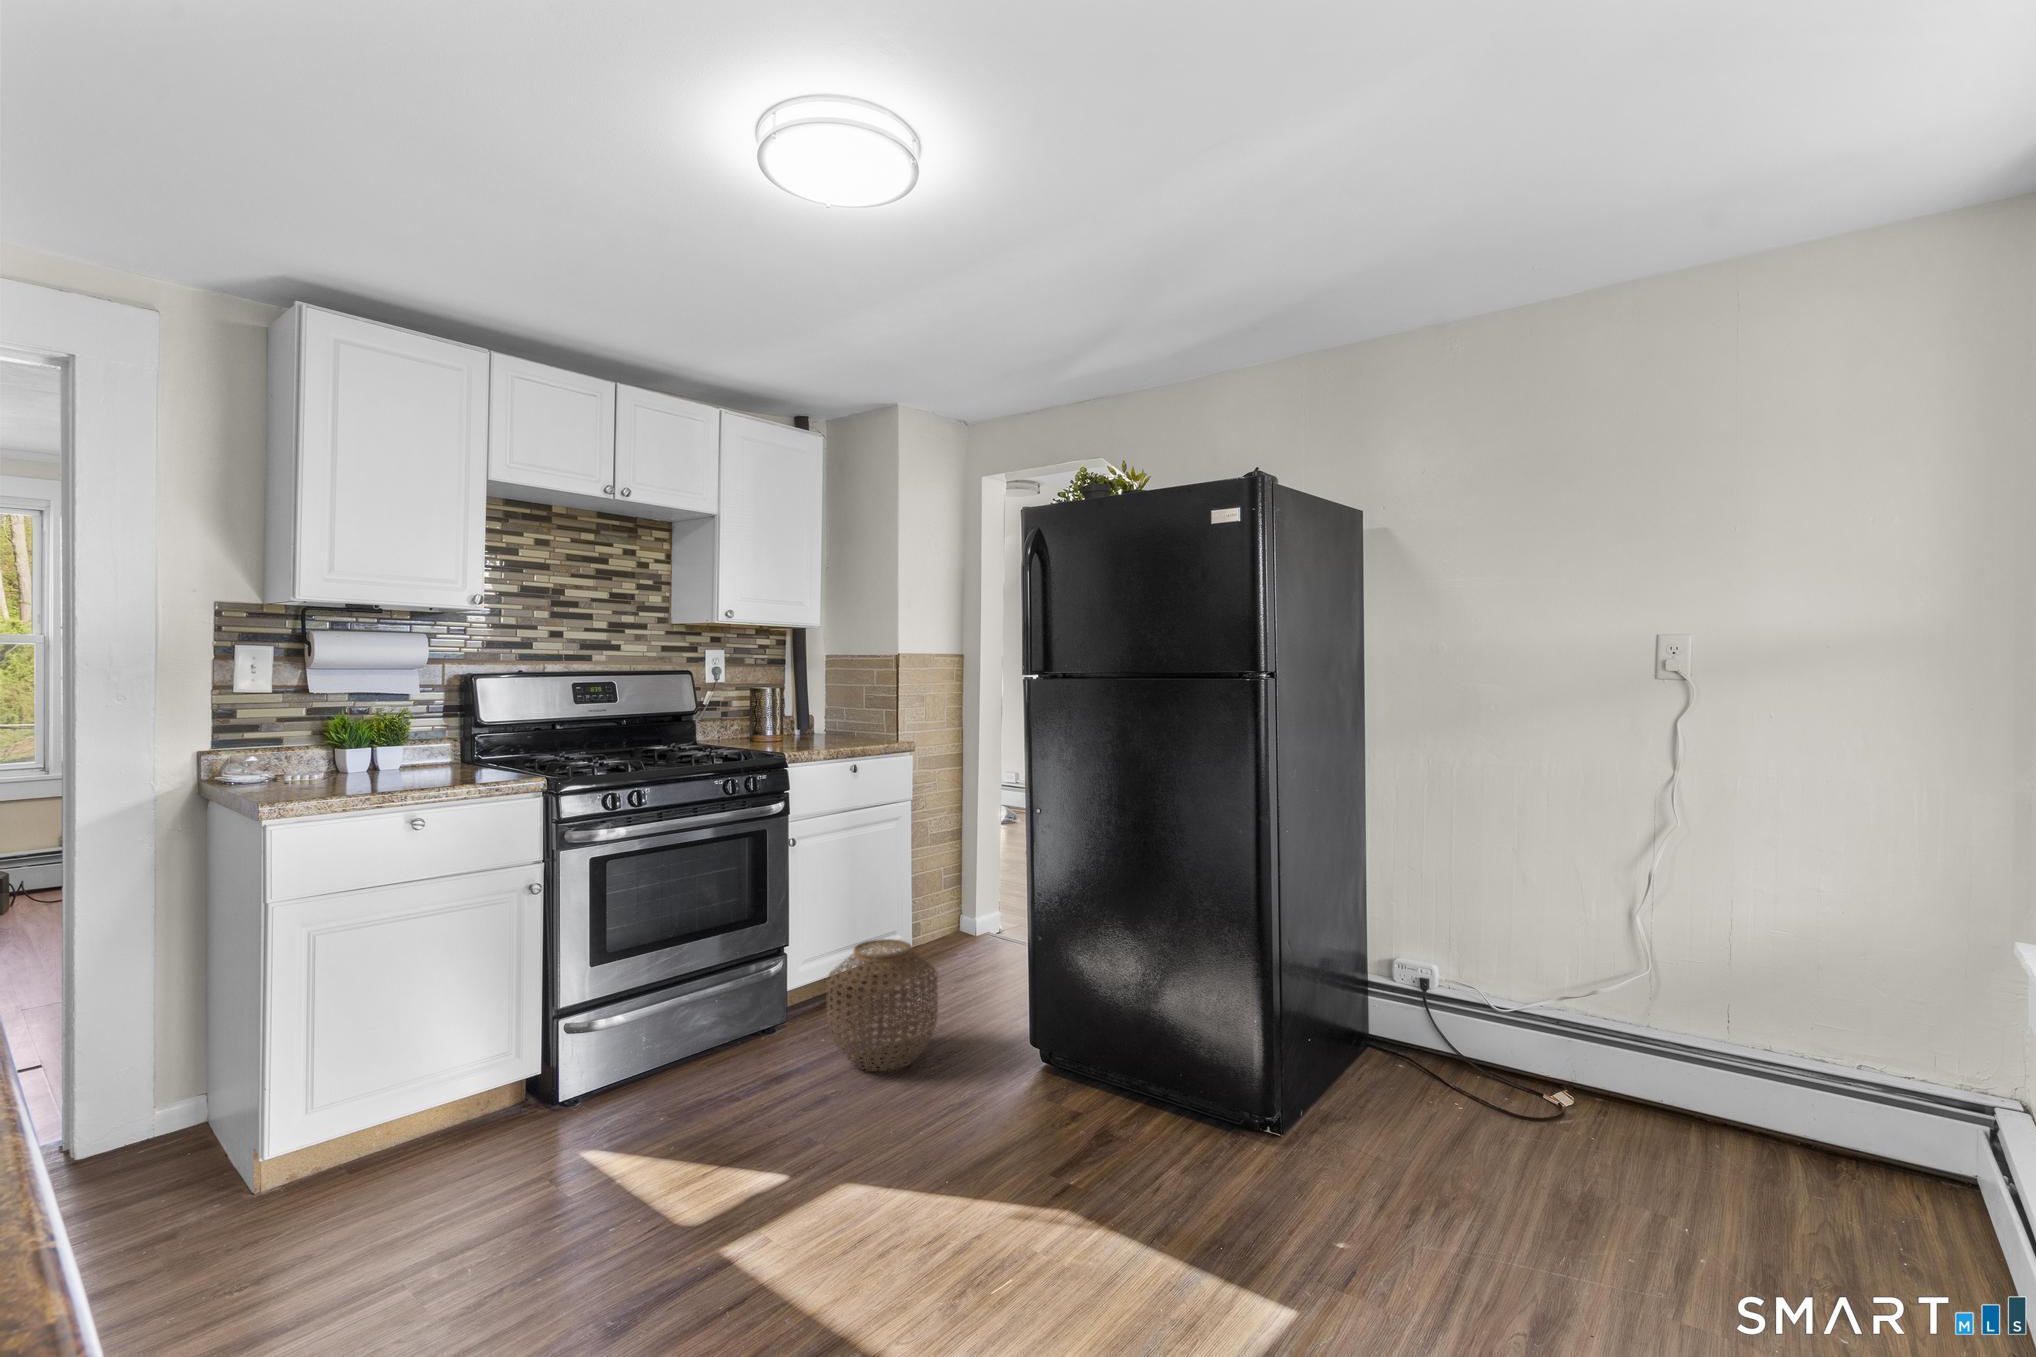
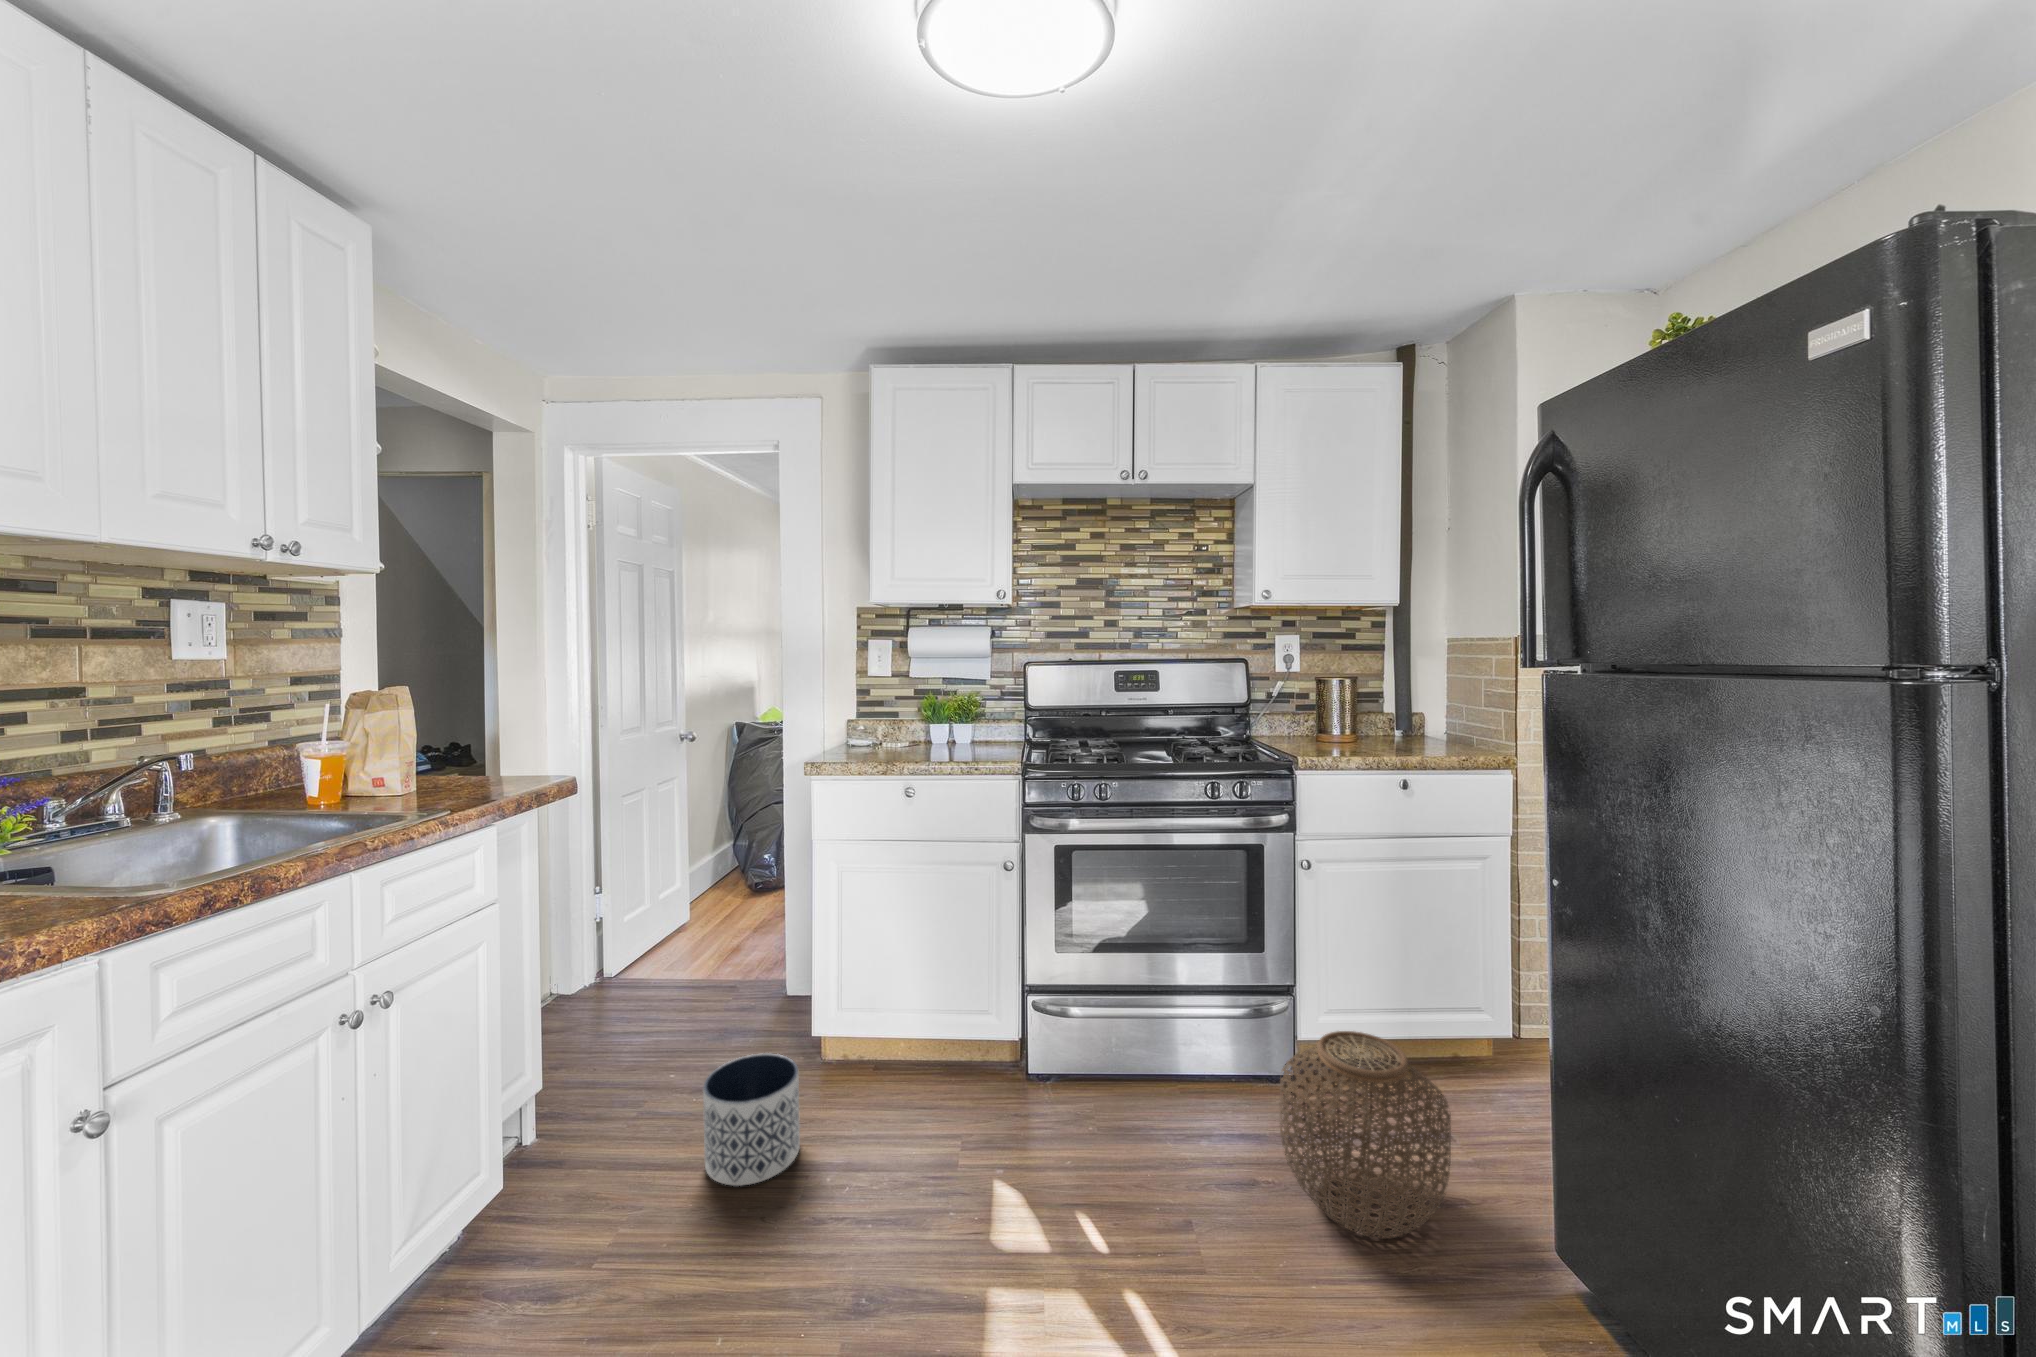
planter: none [249,1137,381,1288] -> present [703,1053,800,1186]

